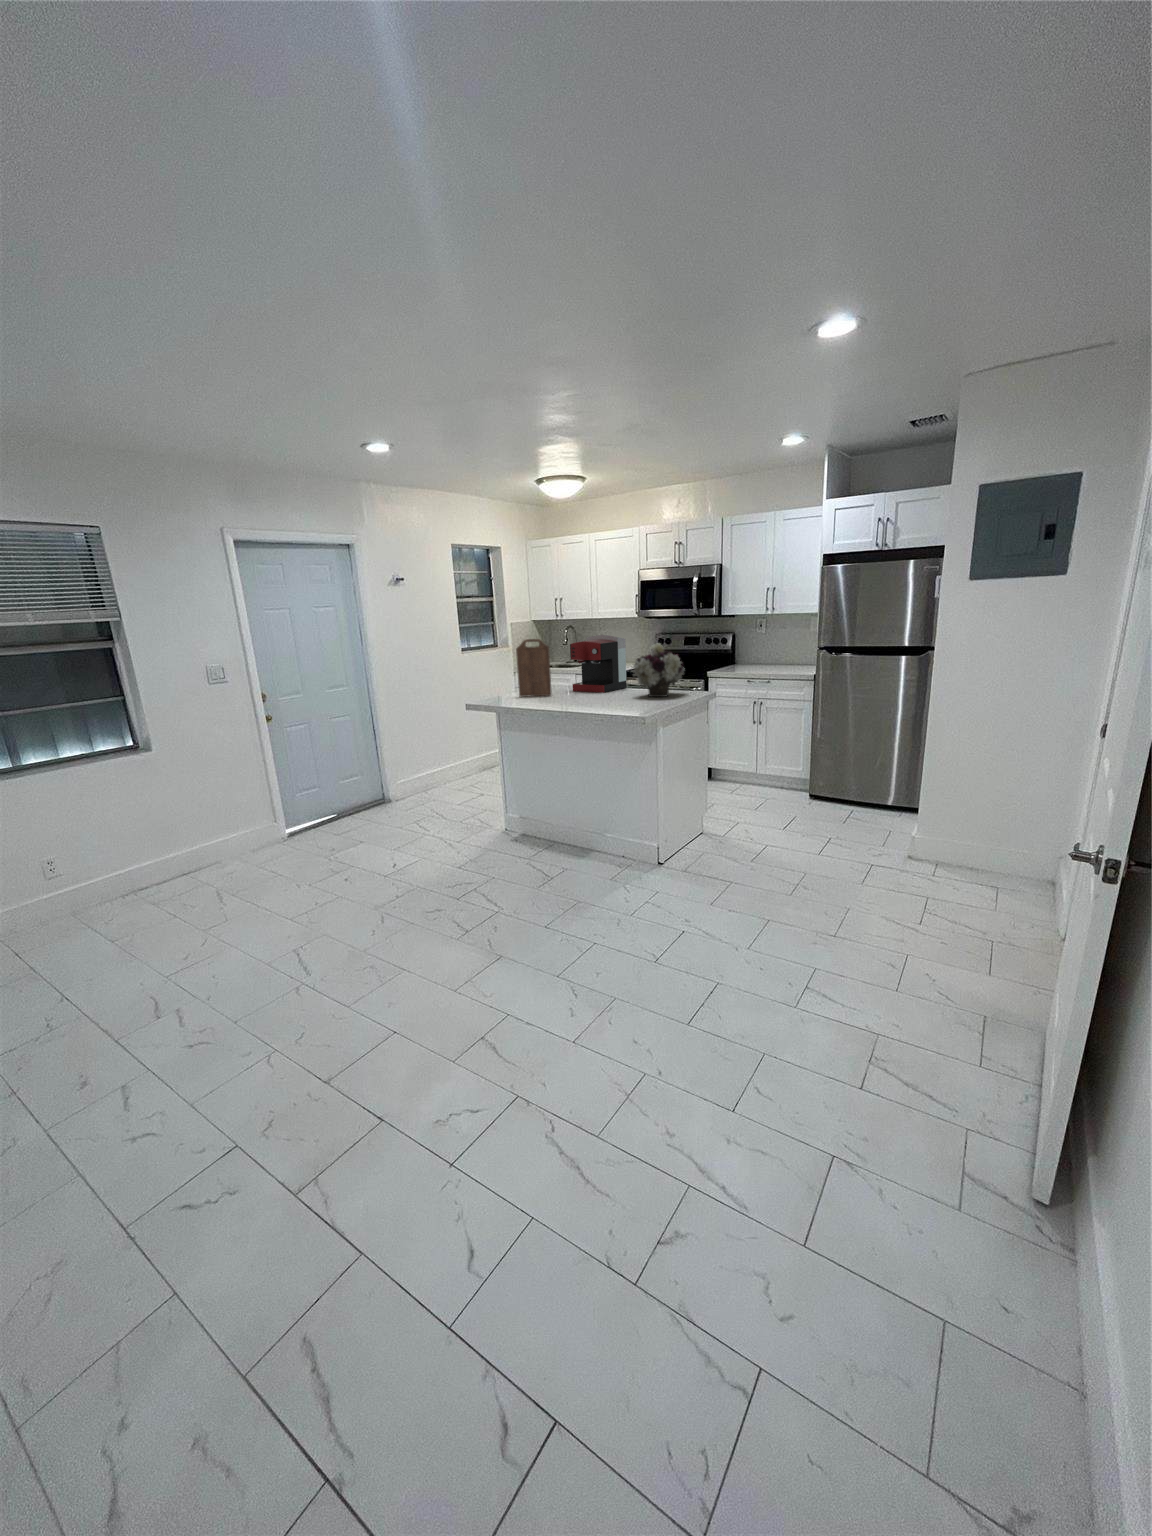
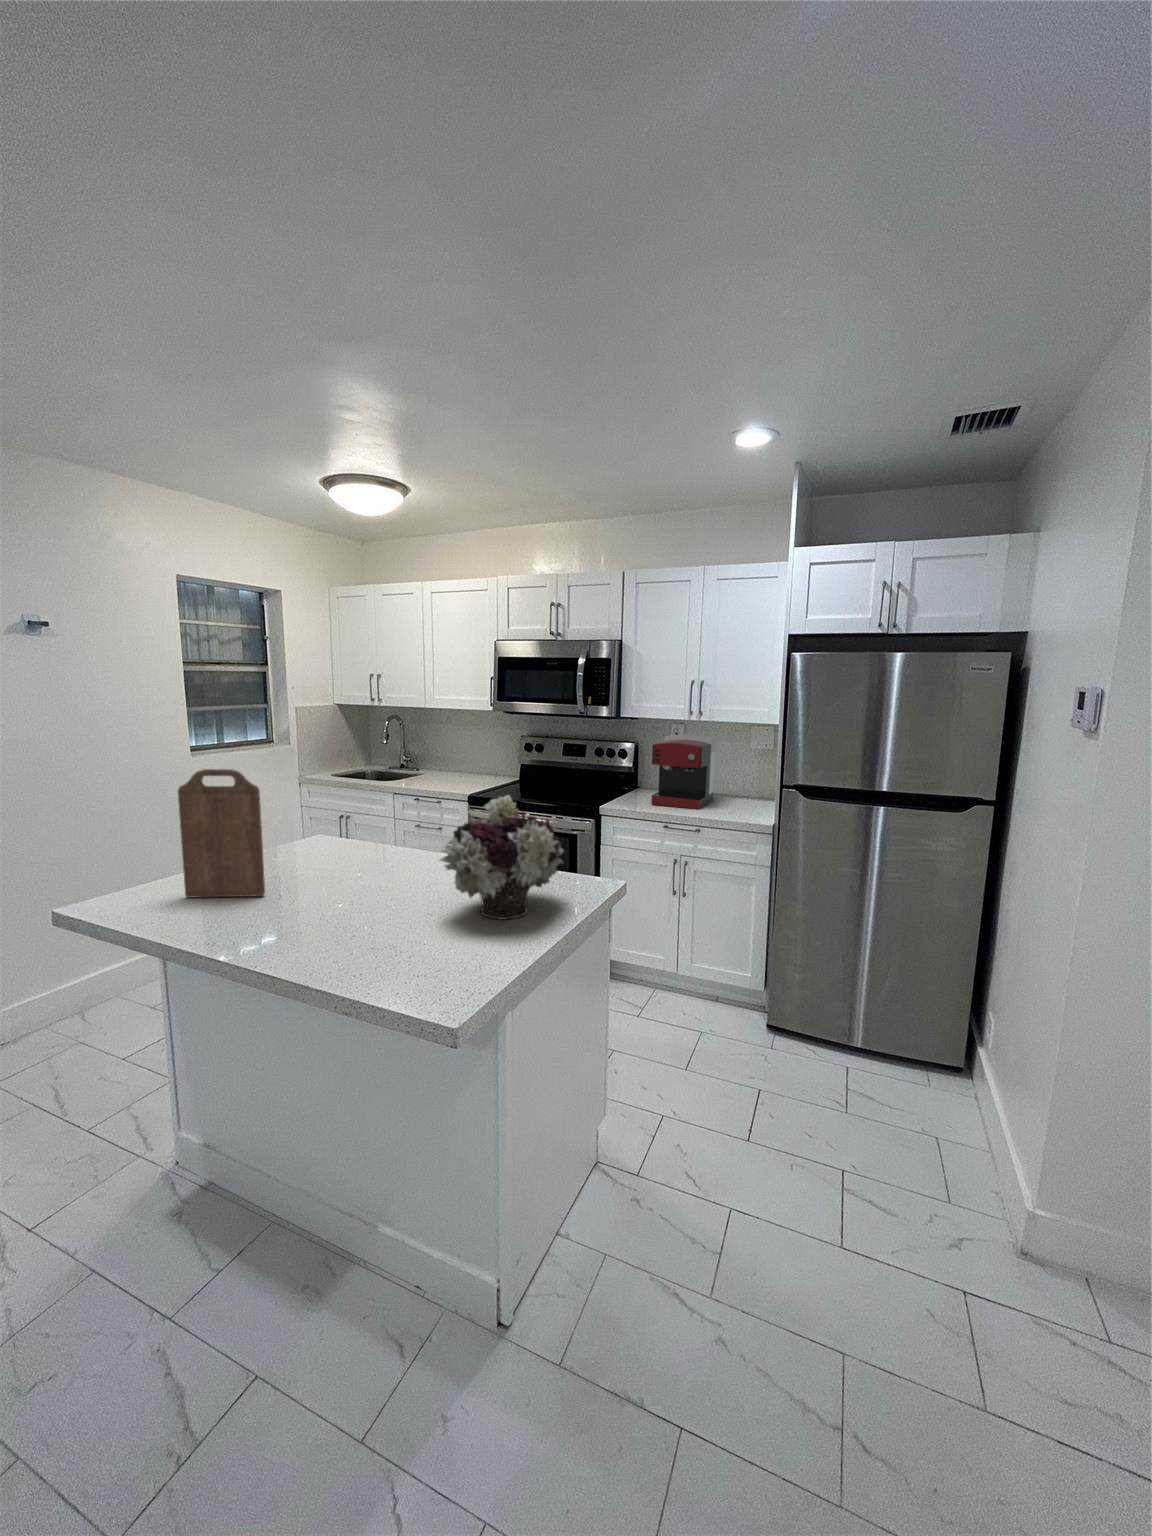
coffee maker: present [570,635,627,693] -> present [652,734,716,809]

